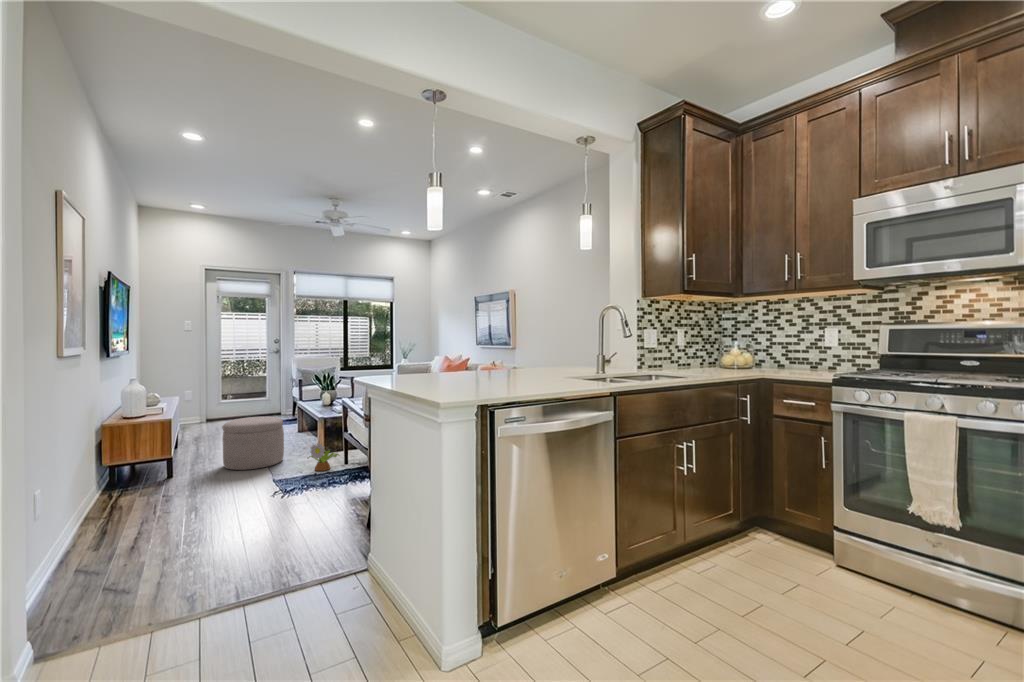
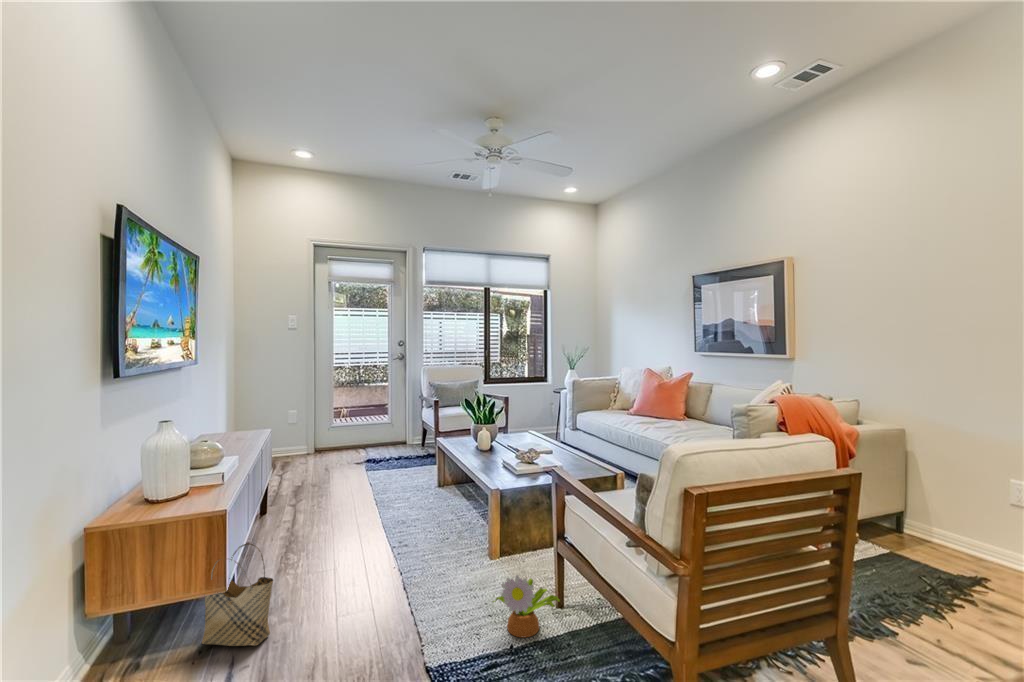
ottoman: present [222,417,284,470] -> none [326,485,434,609]
woven basket: none [159,437,196,482] -> present [202,543,273,646]

